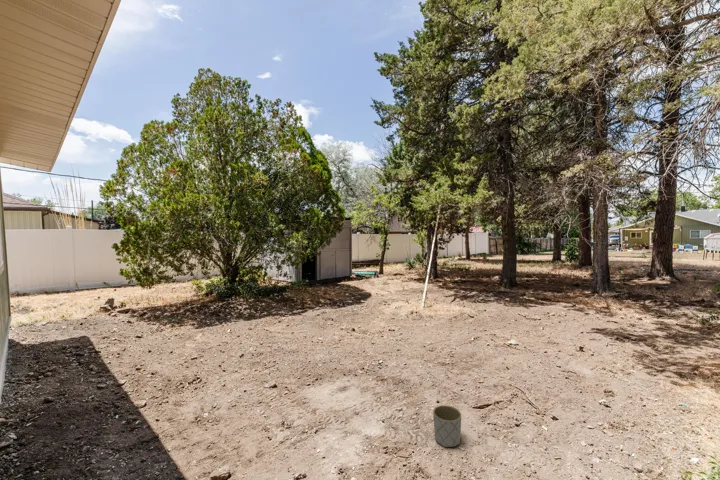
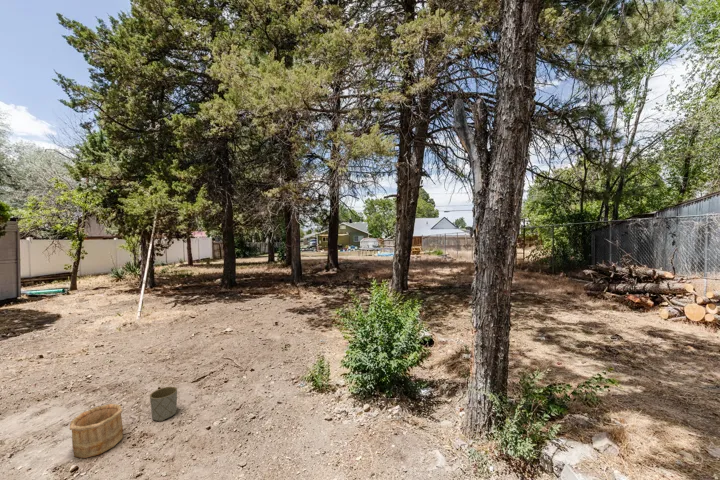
wooden bucket: none [365,404,408,460] -> present [70,404,123,458]

